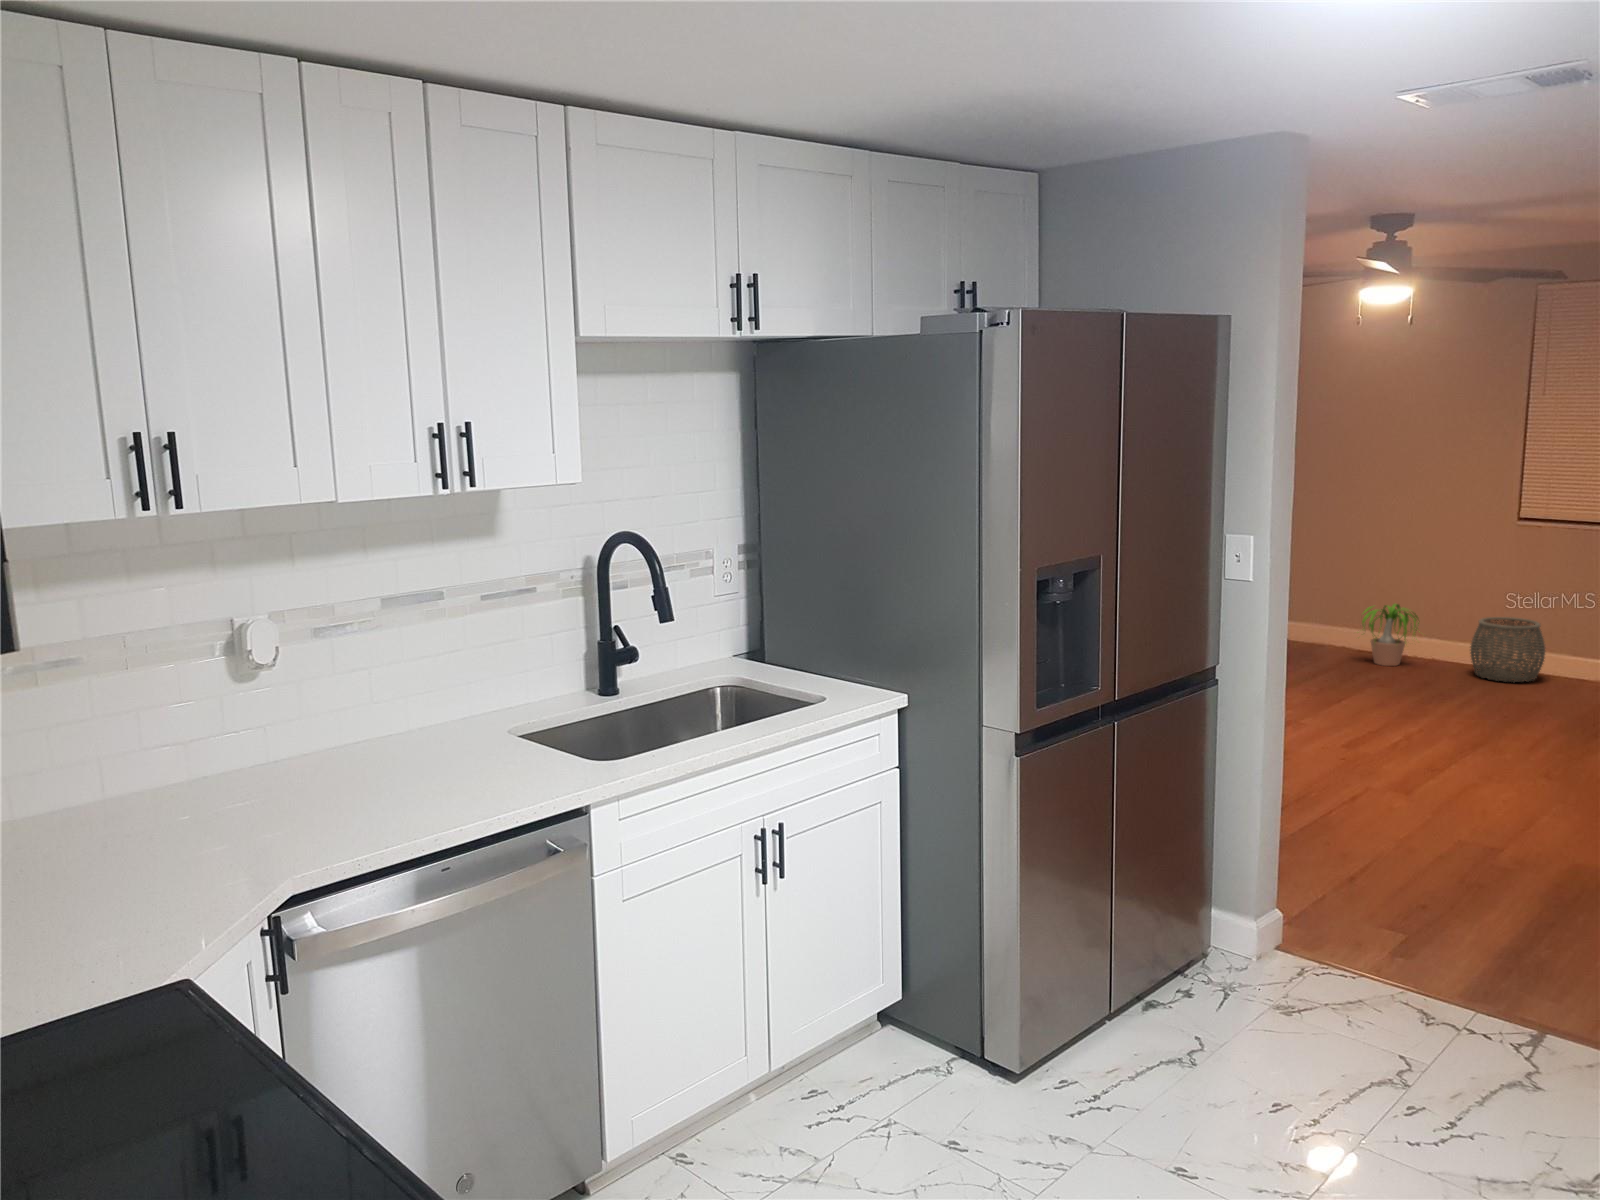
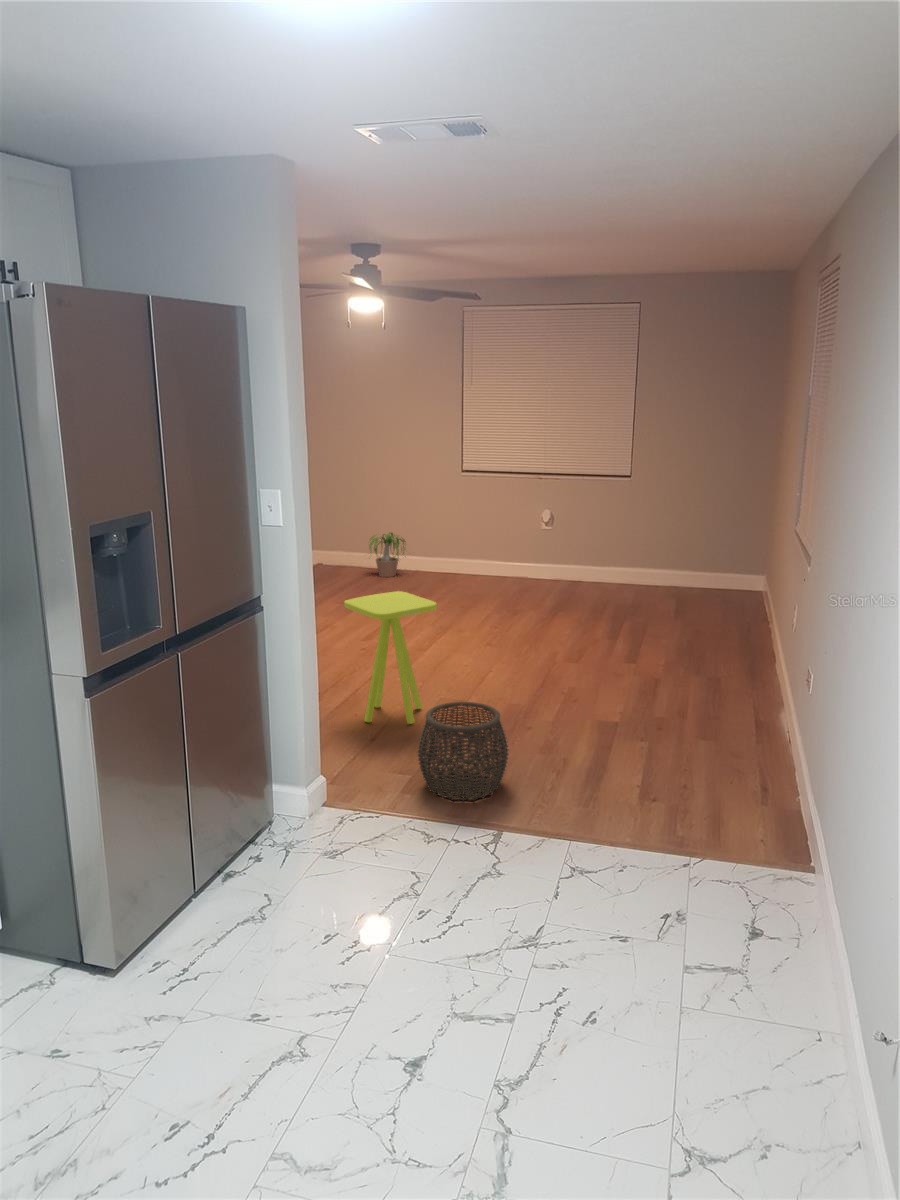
woven basket: present [1470,617,1545,682] -> present [418,702,508,801]
side table: none [1324,682,1463,865] -> present [344,591,437,724]

